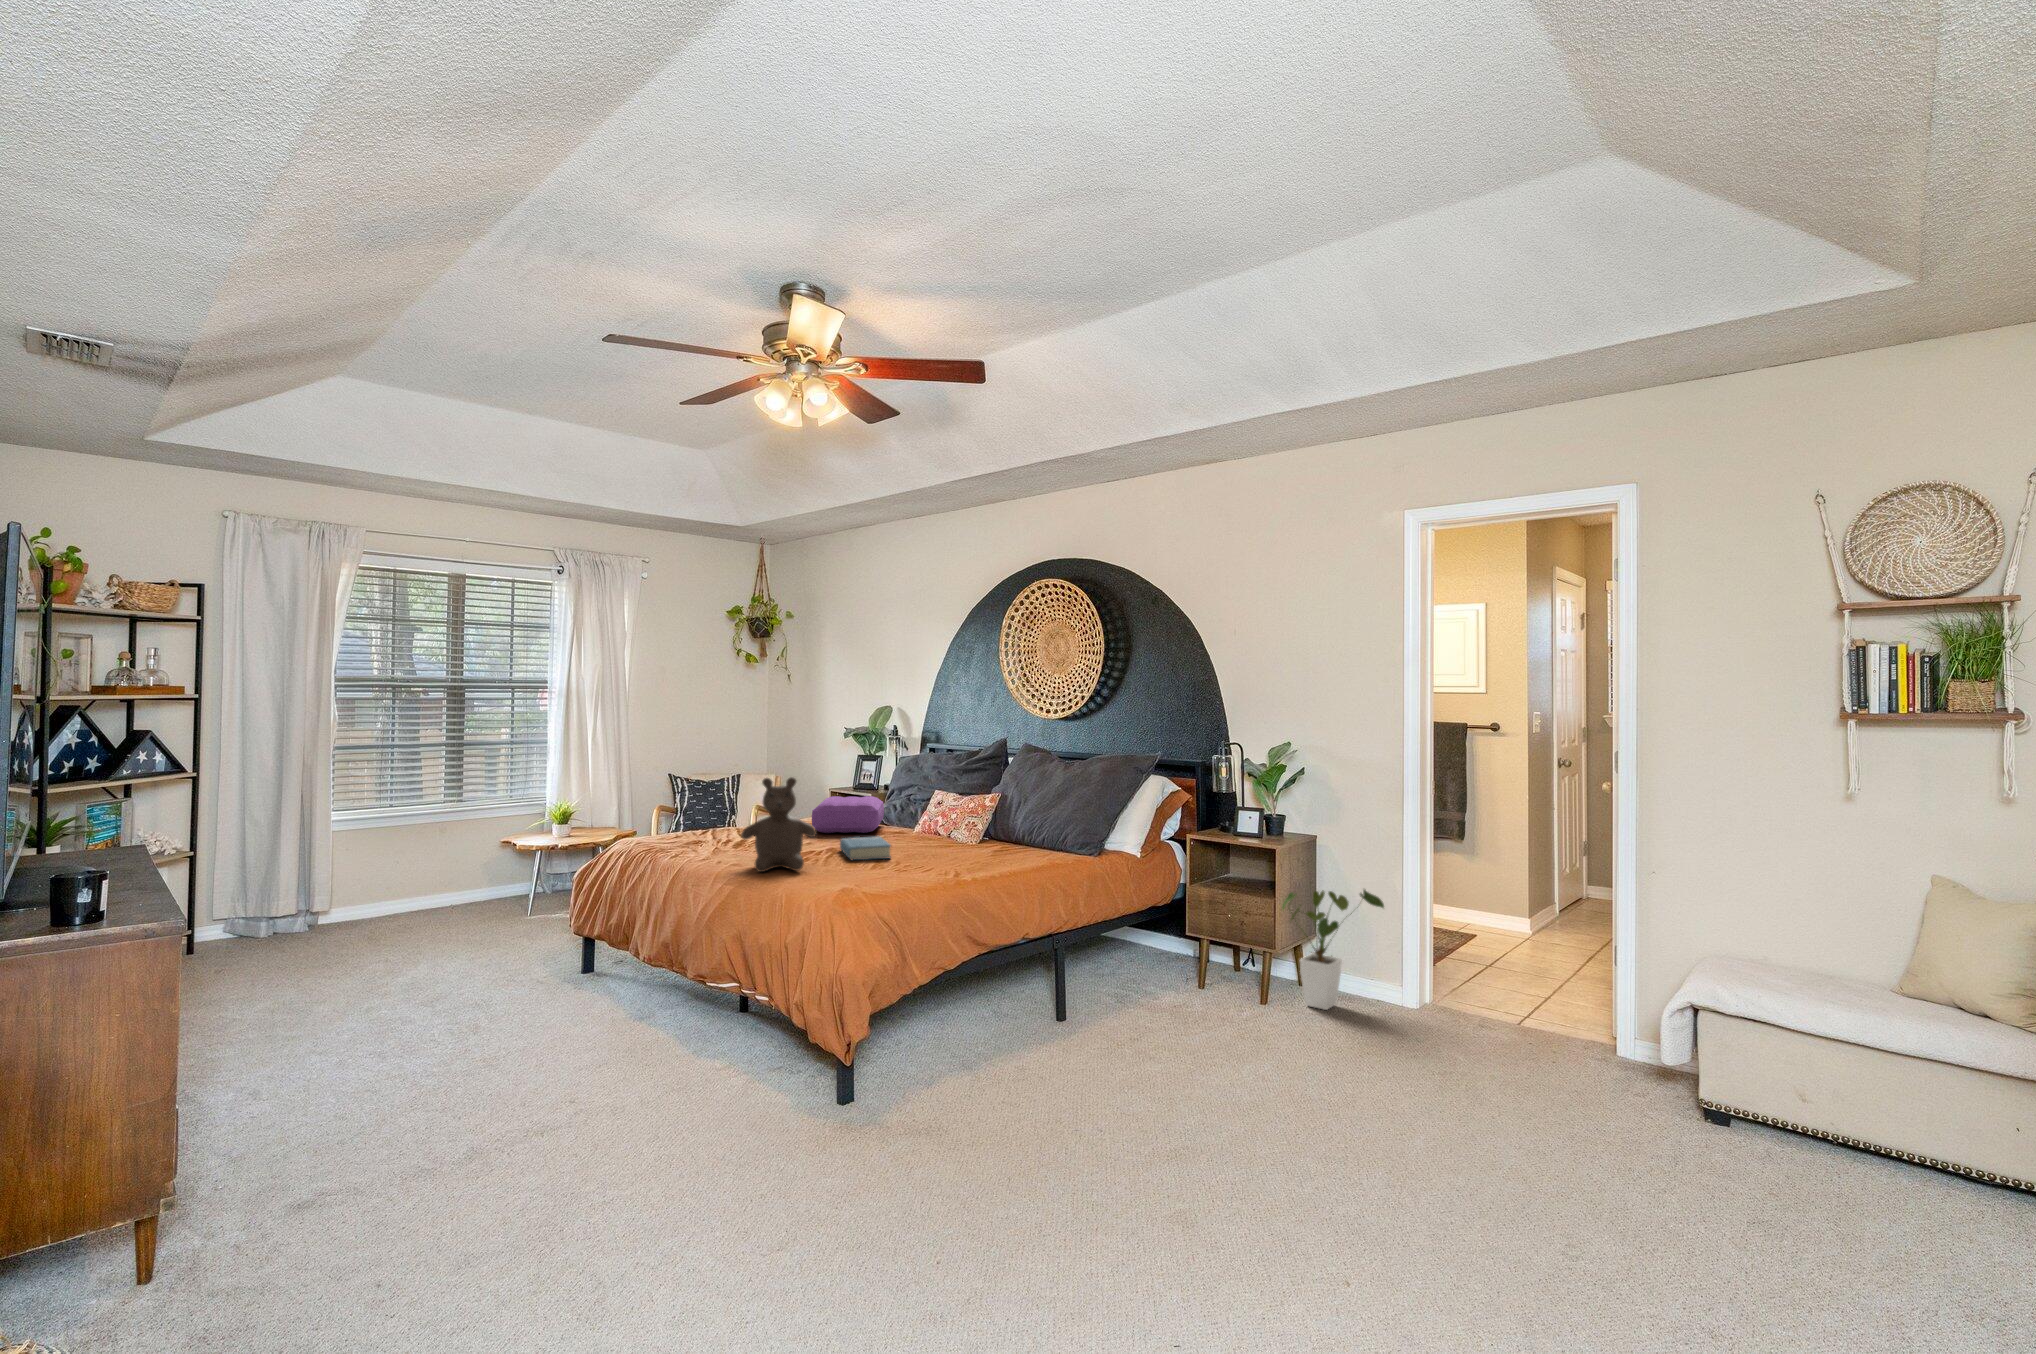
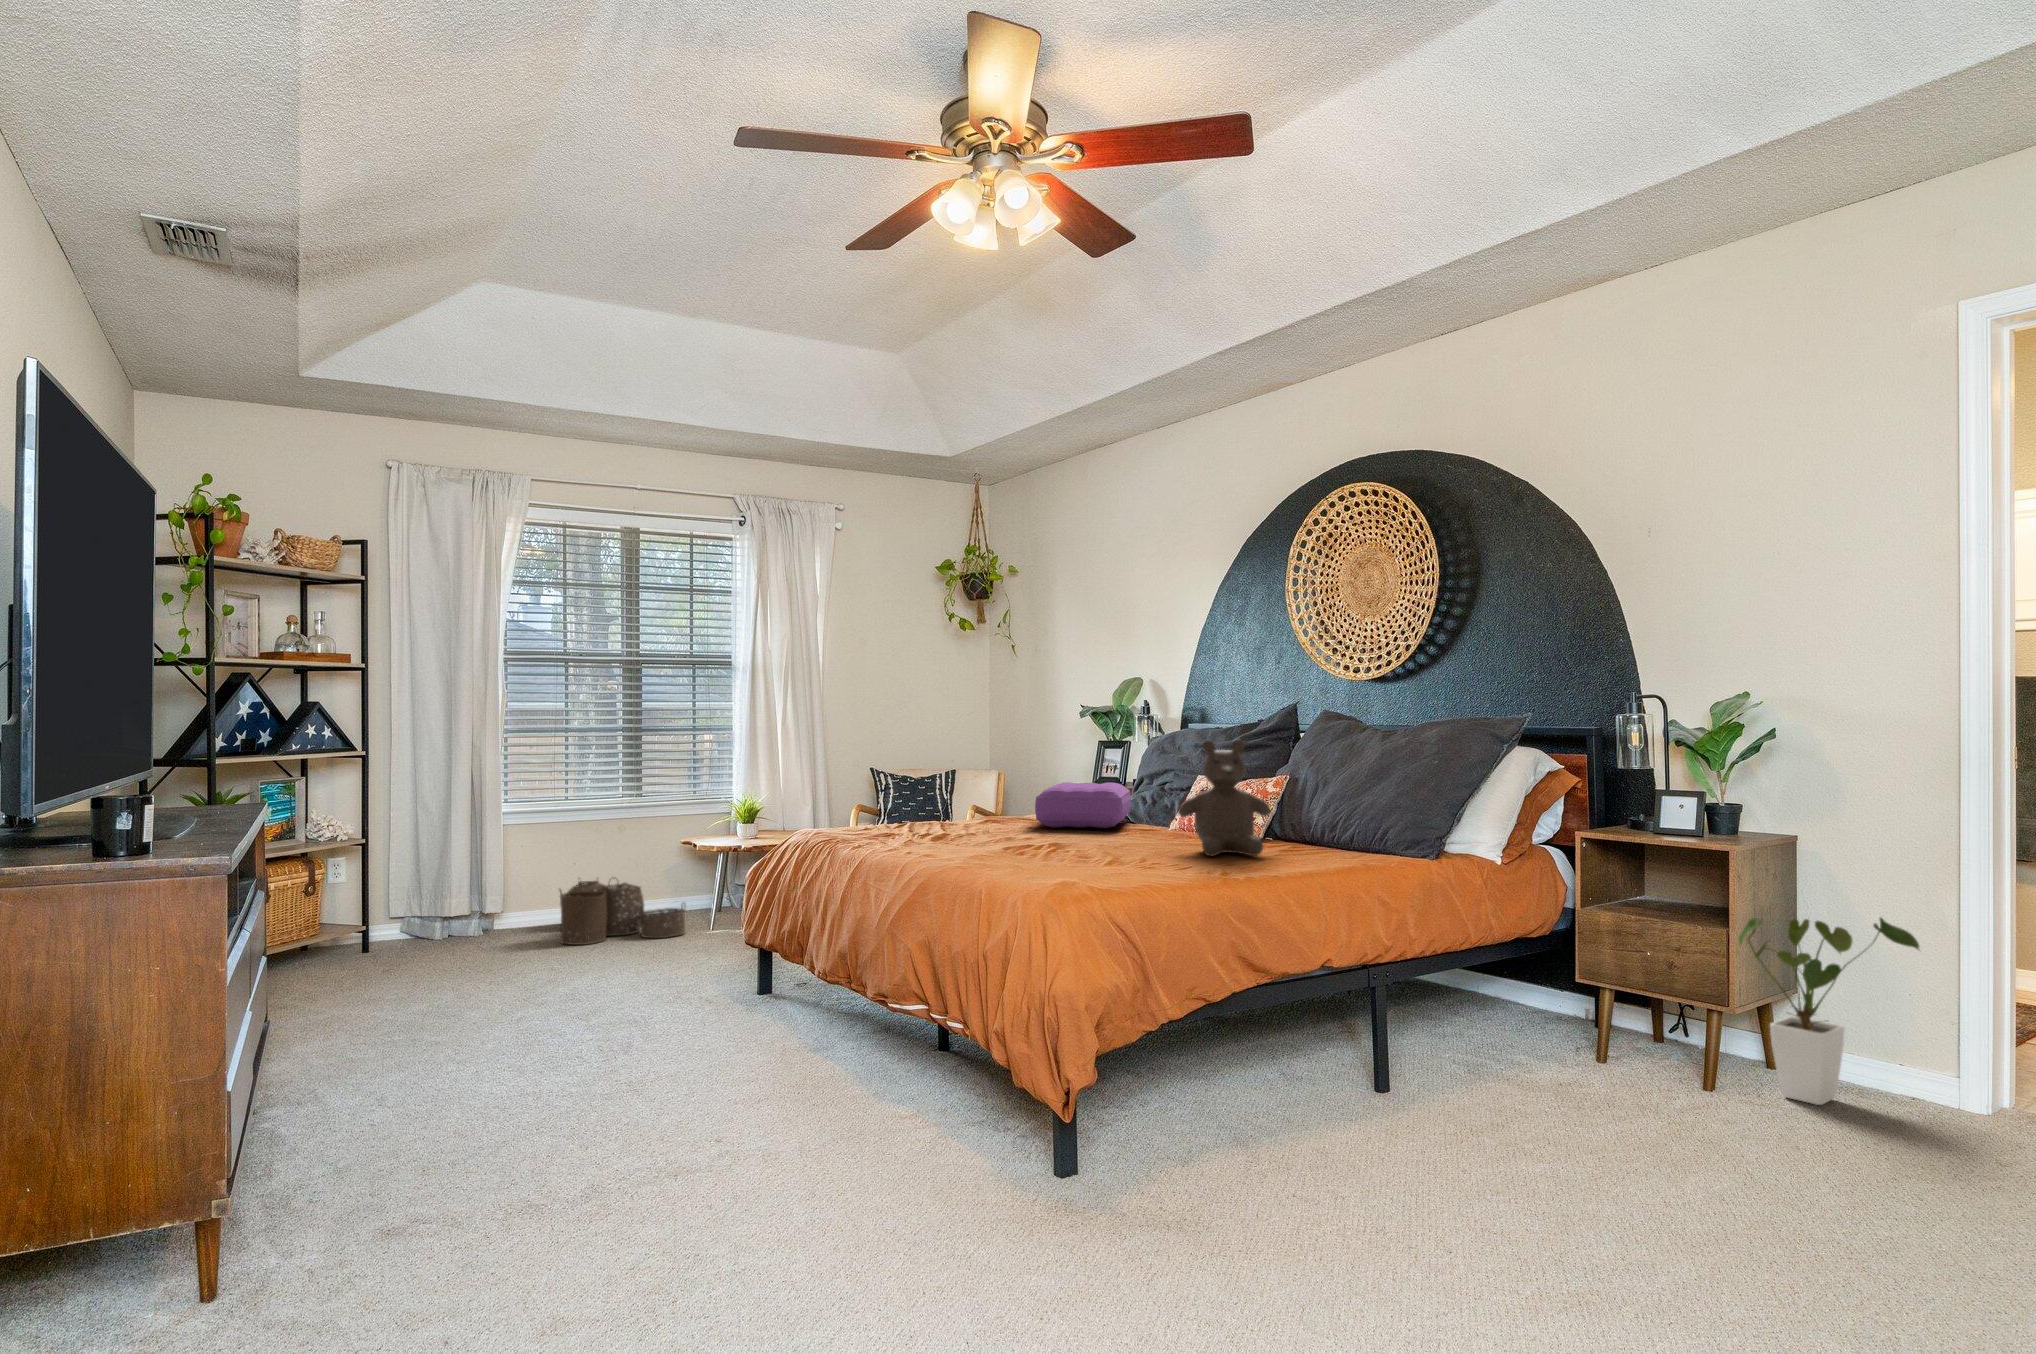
teddy bear: present [741,777,816,872] -> present [1178,740,1270,856]
hardback book: present [840,836,891,860] -> none [1068,828,1136,856]
woven basket: none [387,874,506,935] -> present [560,878,685,945]

